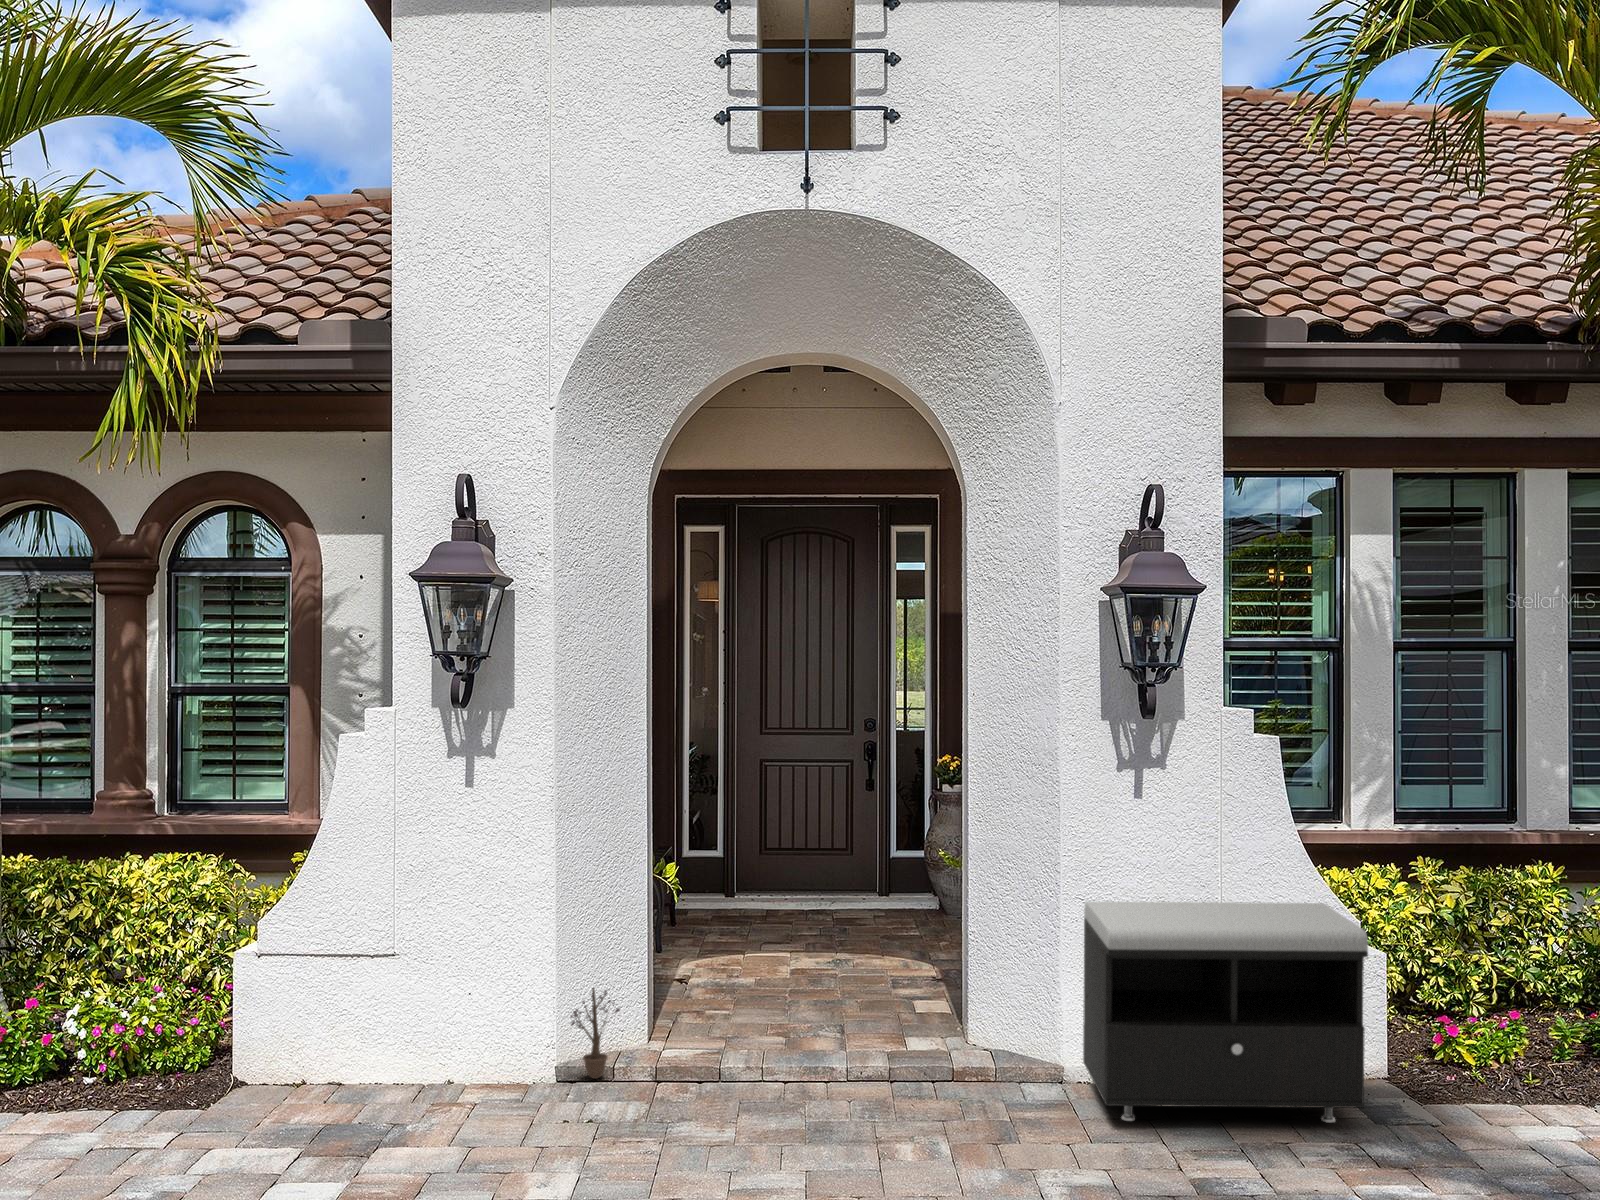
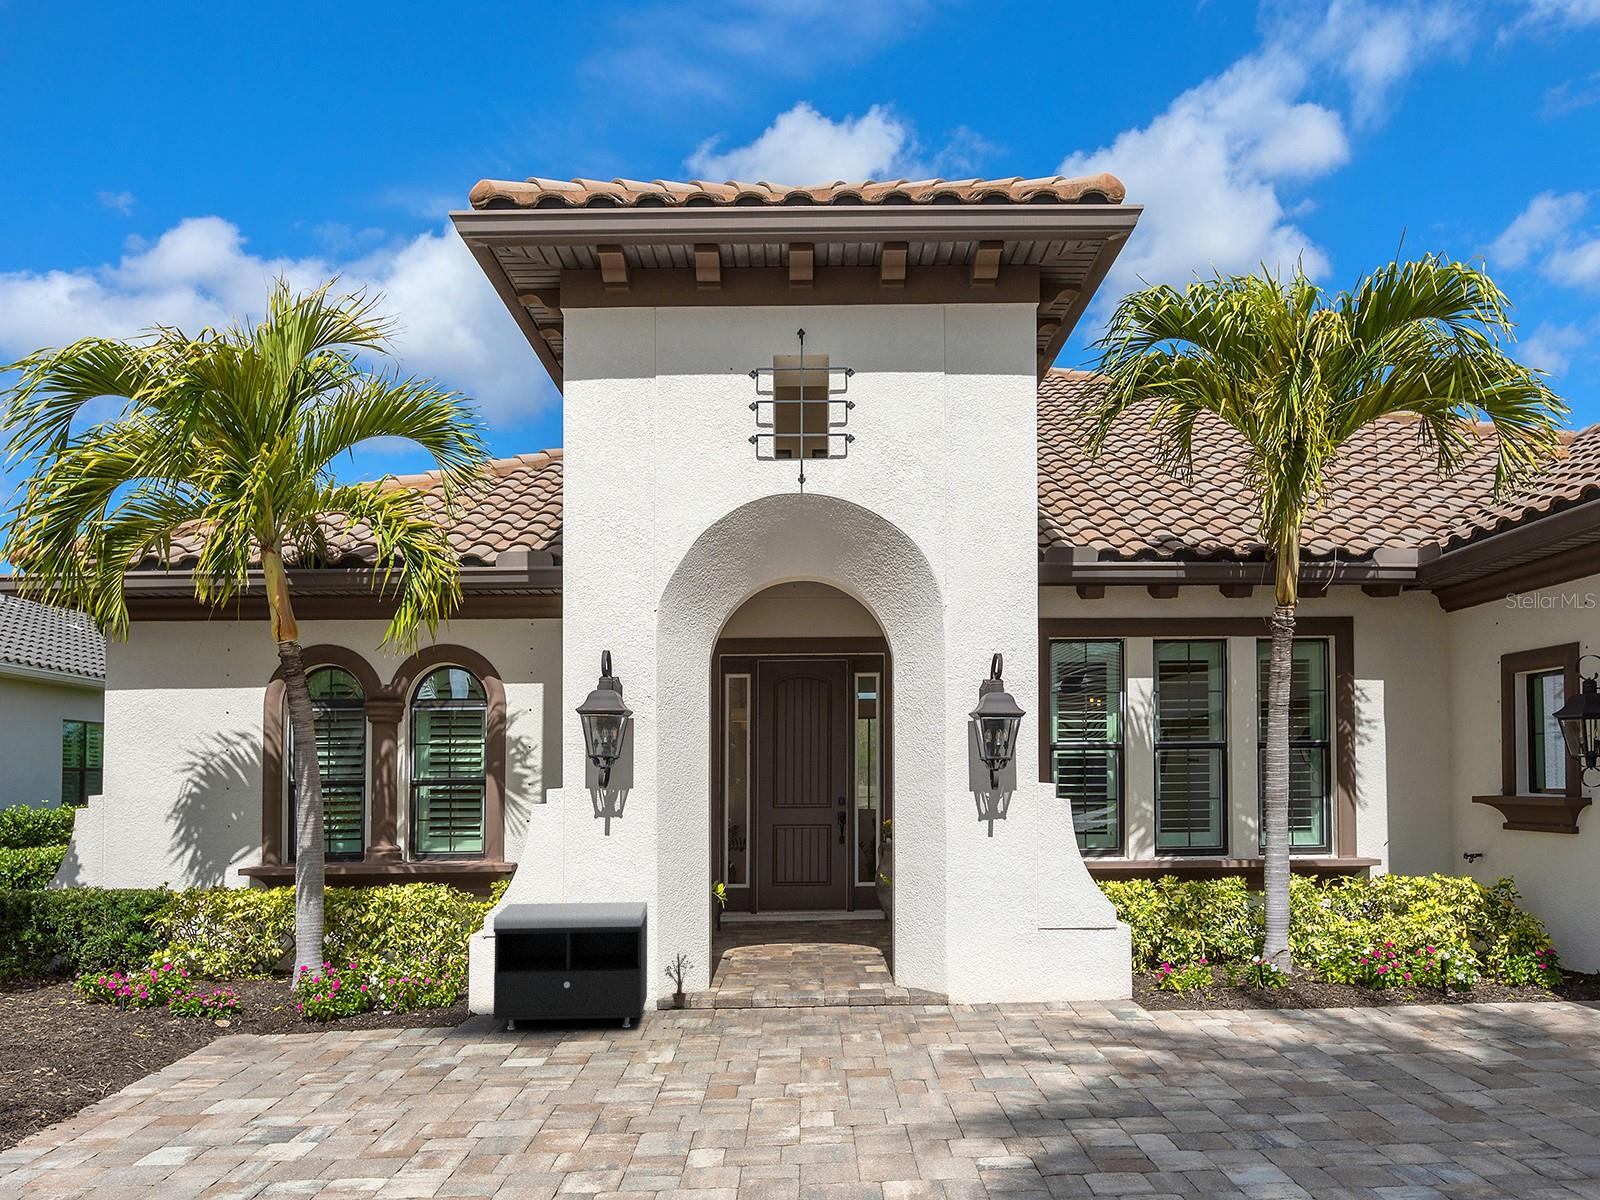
storage bench: present [1083,901,1368,1123] -> present [493,902,647,1030]

